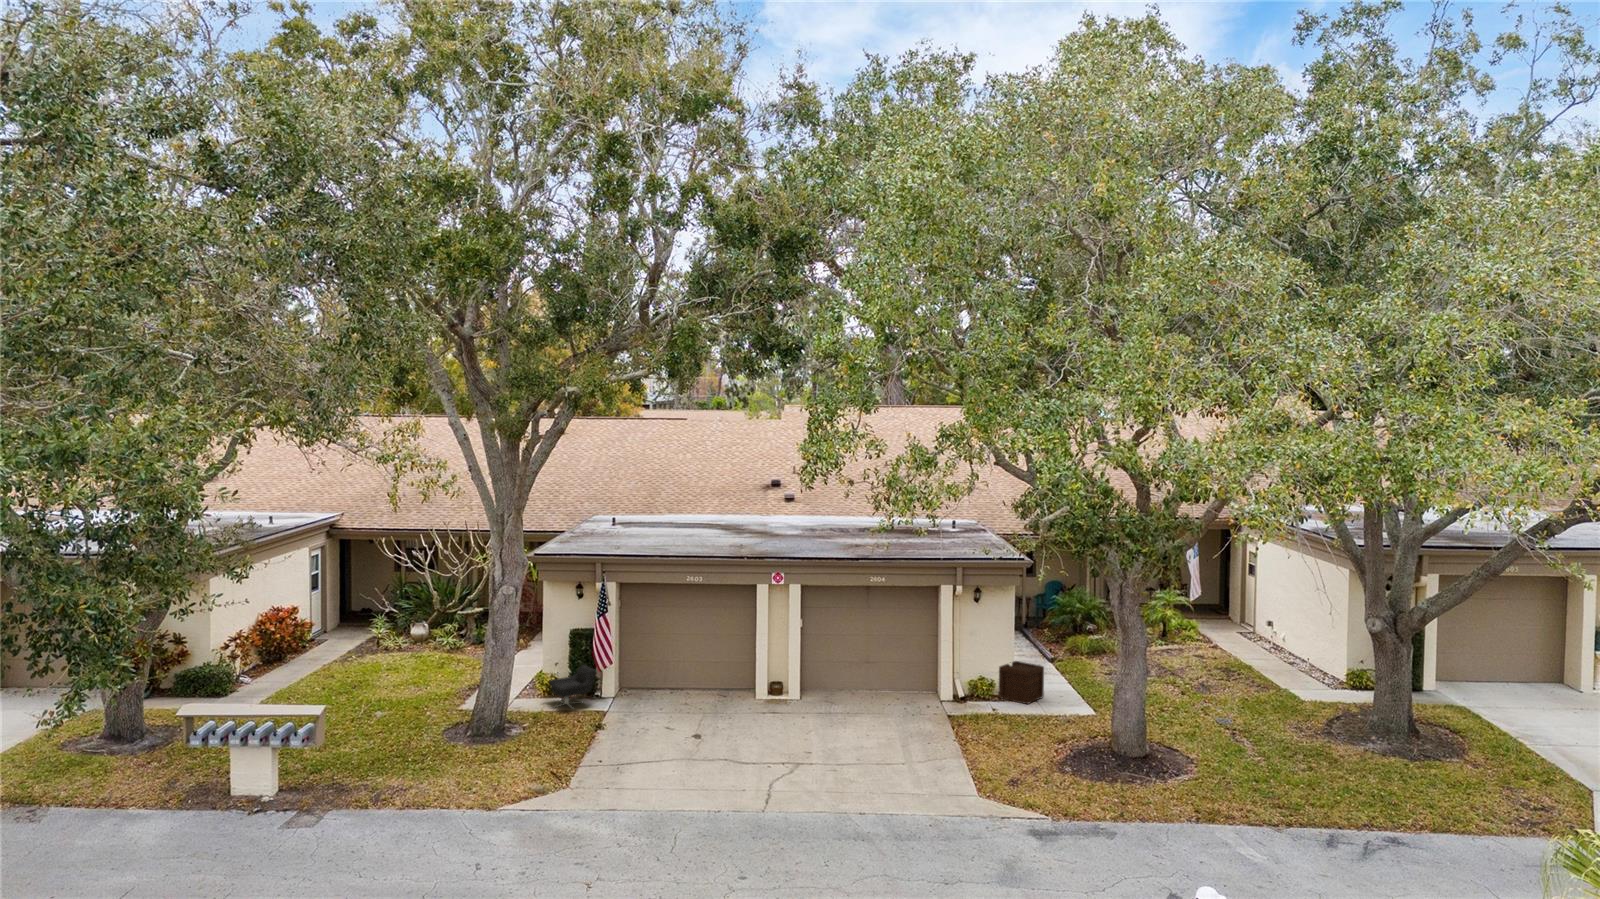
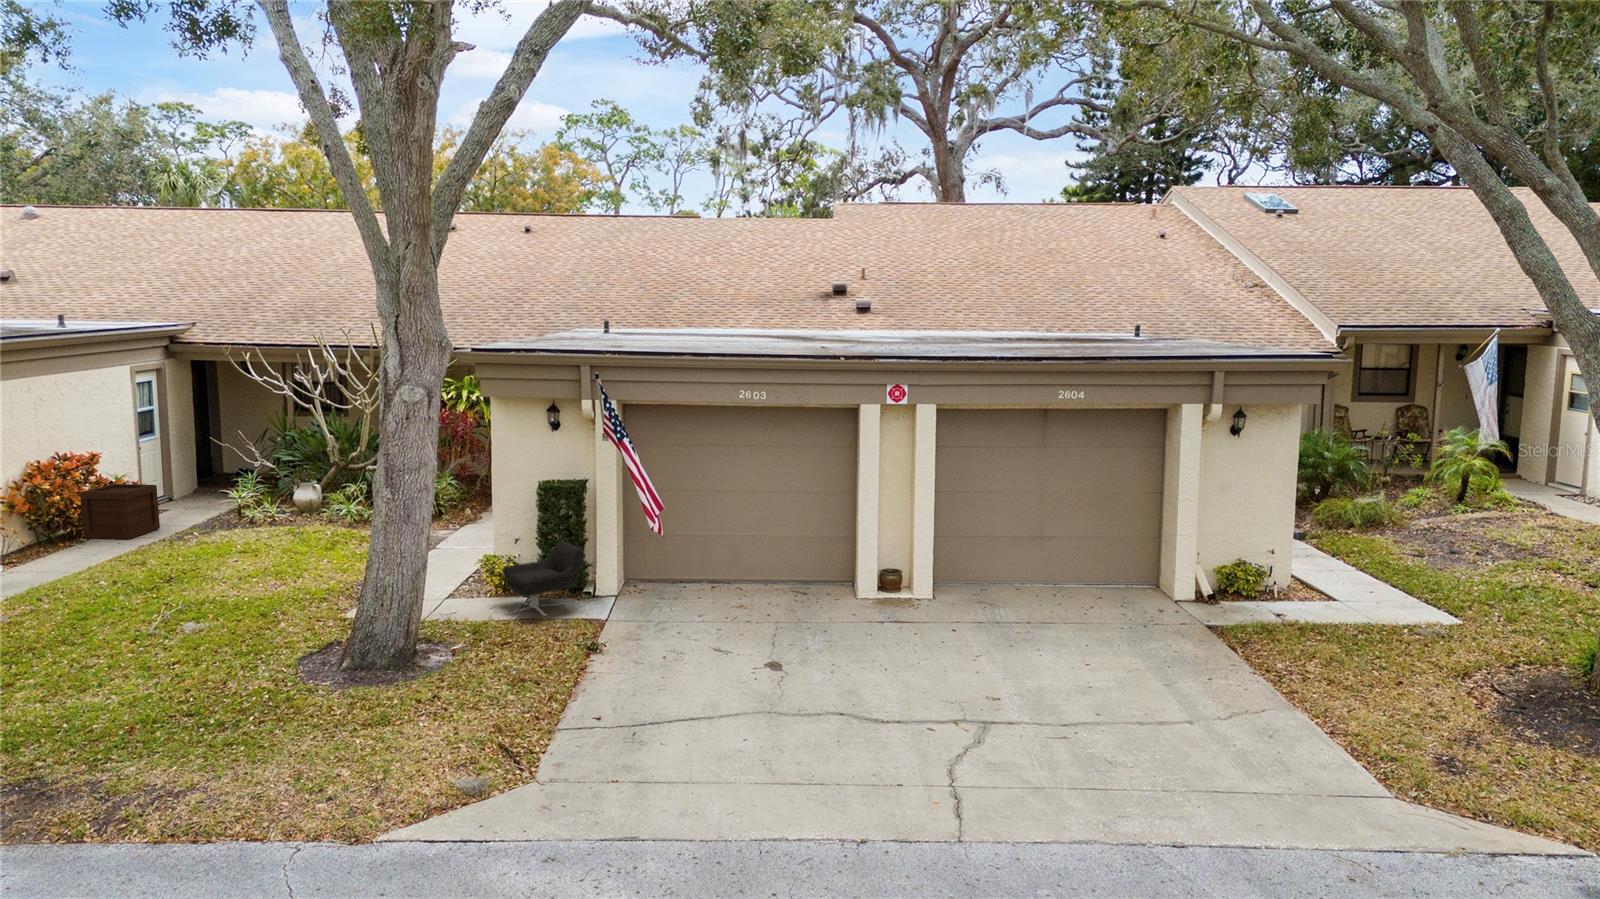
wooden crate: present [998,661,1044,704] -> present [80,484,160,539]

